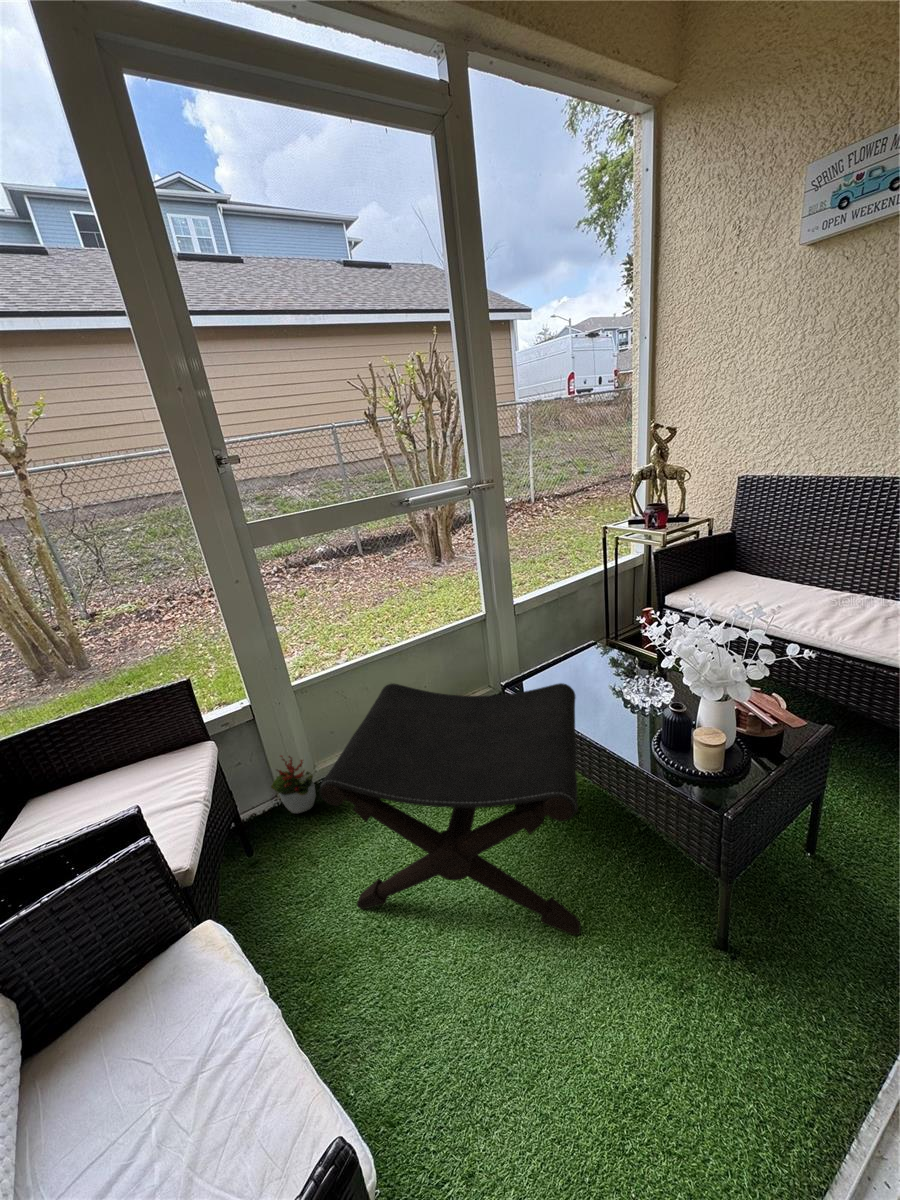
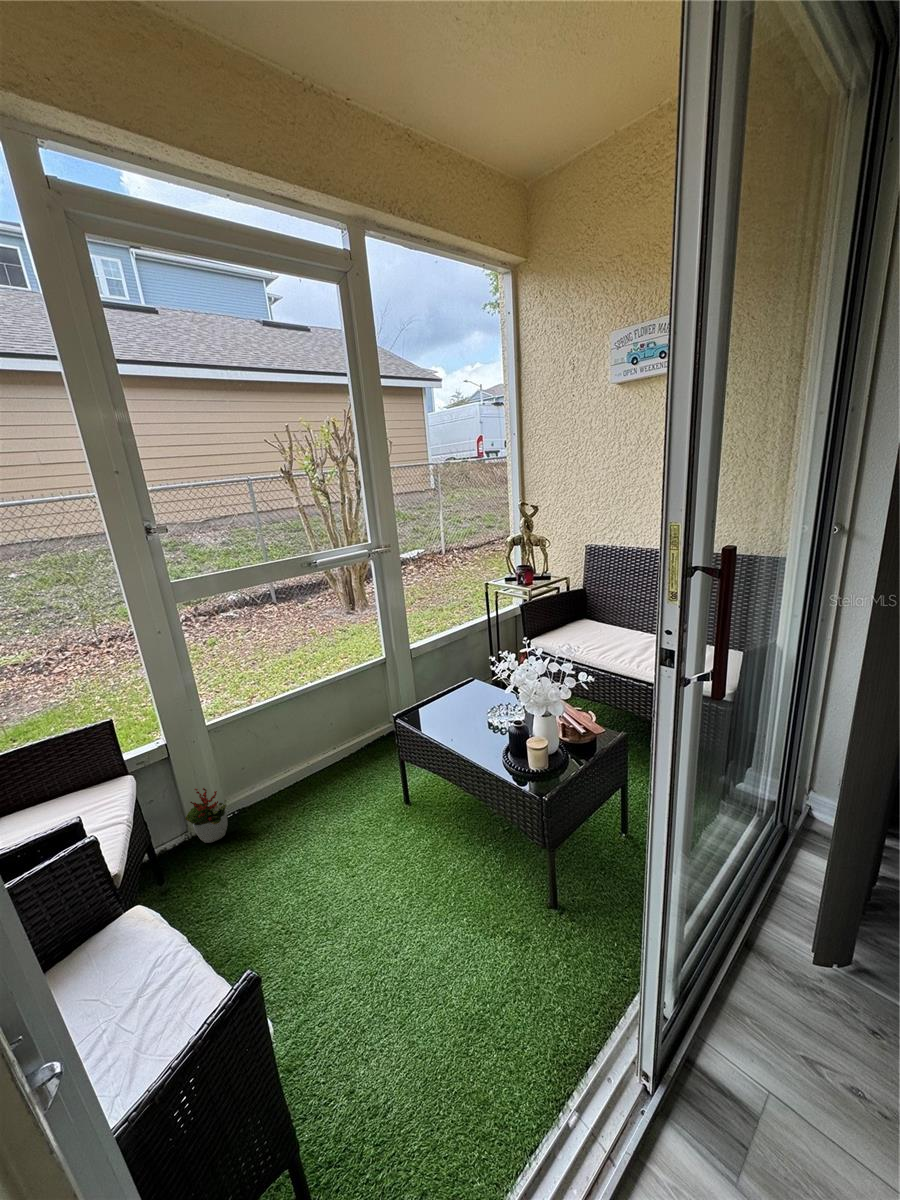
footstool: present [320,683,581,935] -> none [233,711,457,915]

